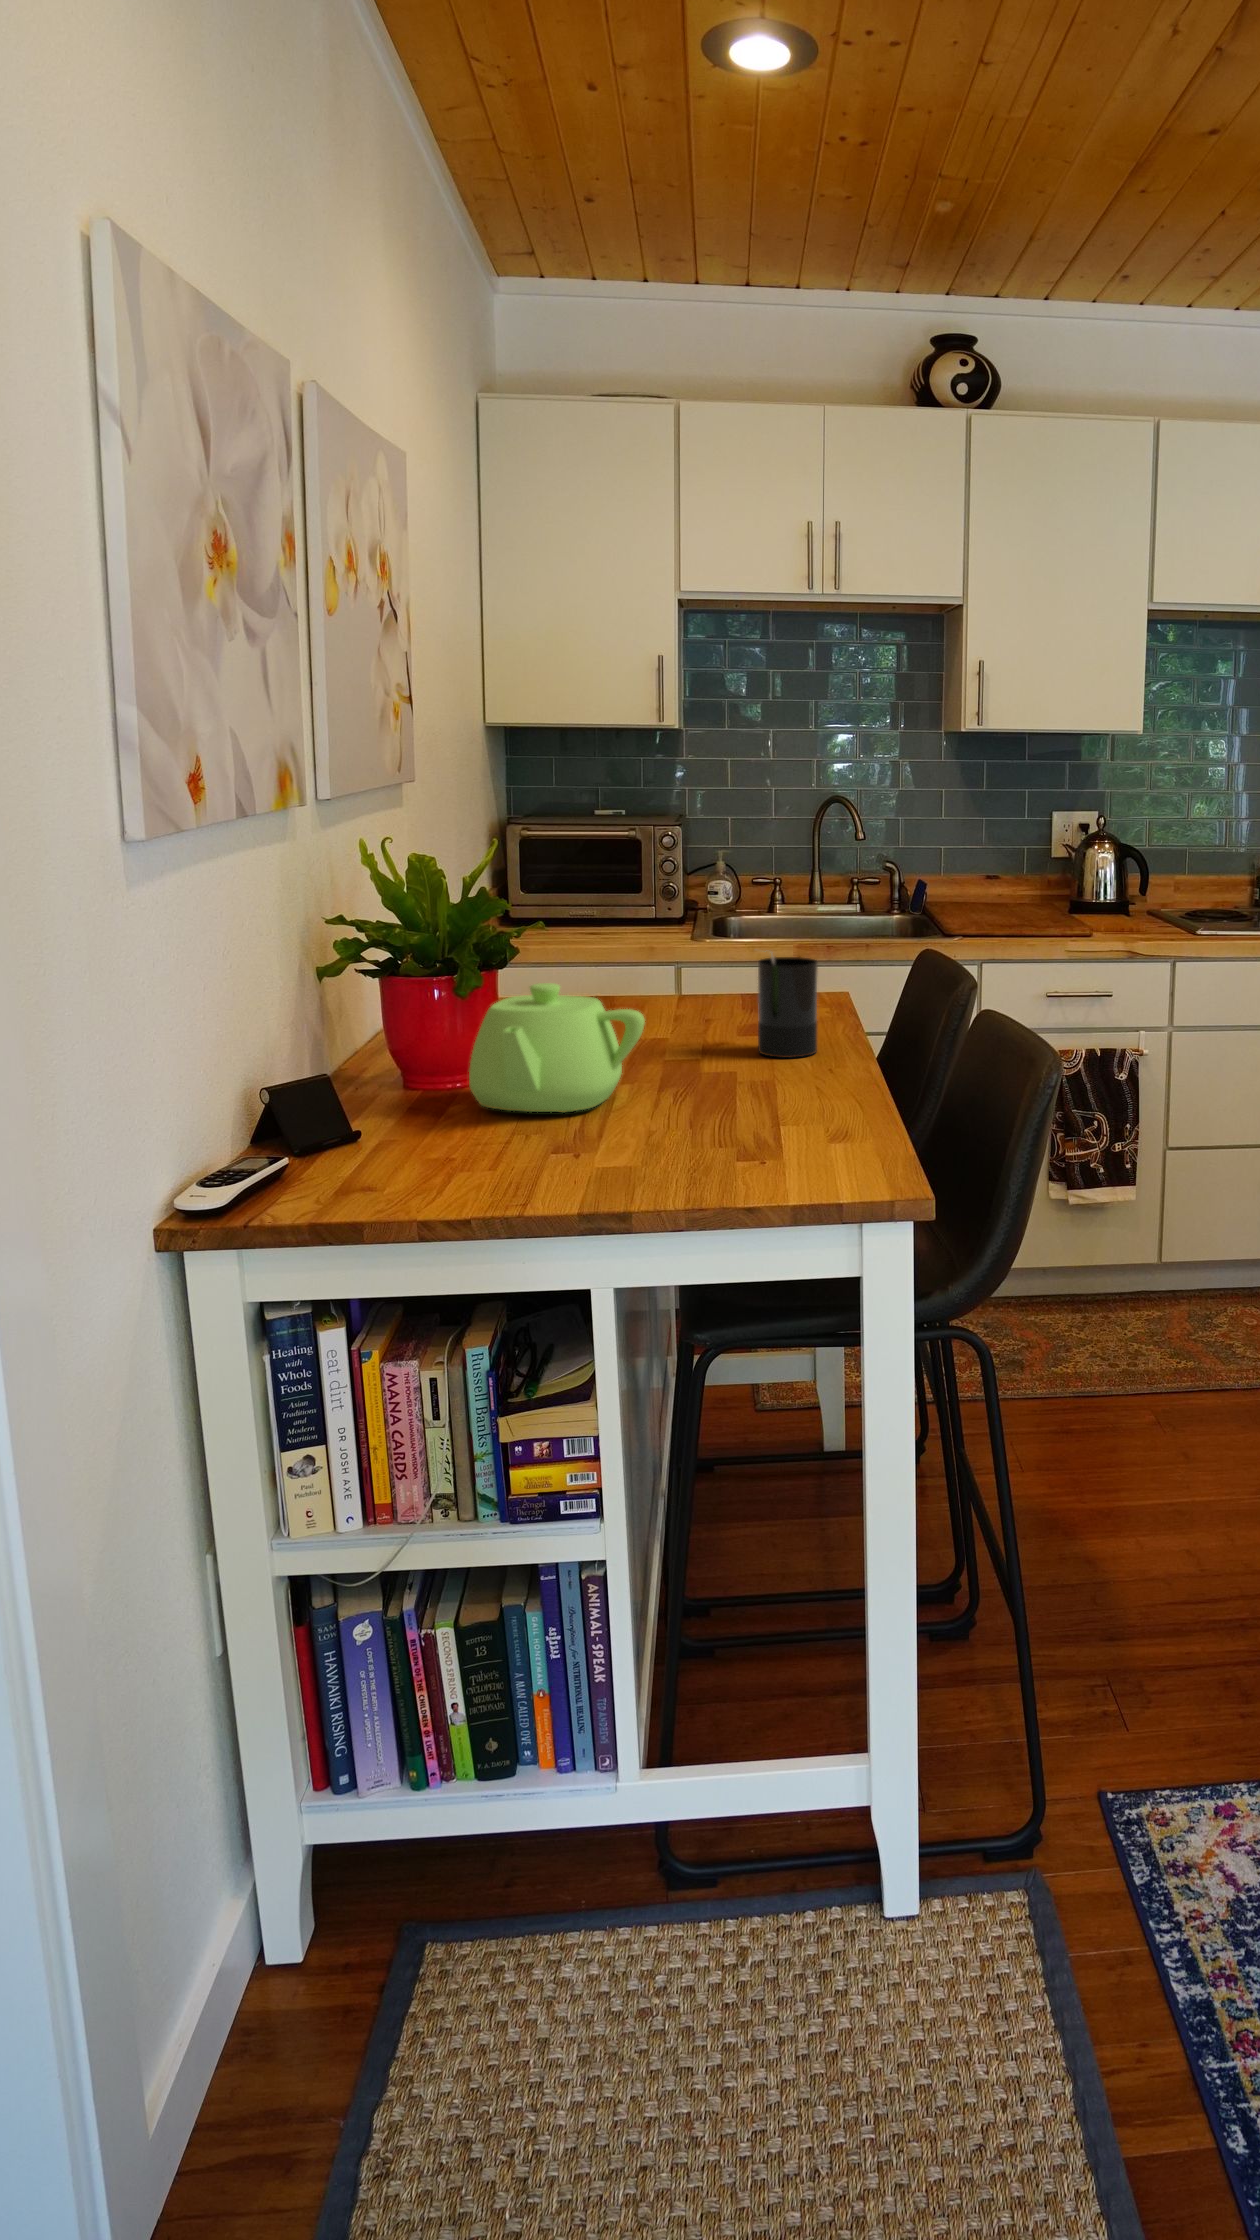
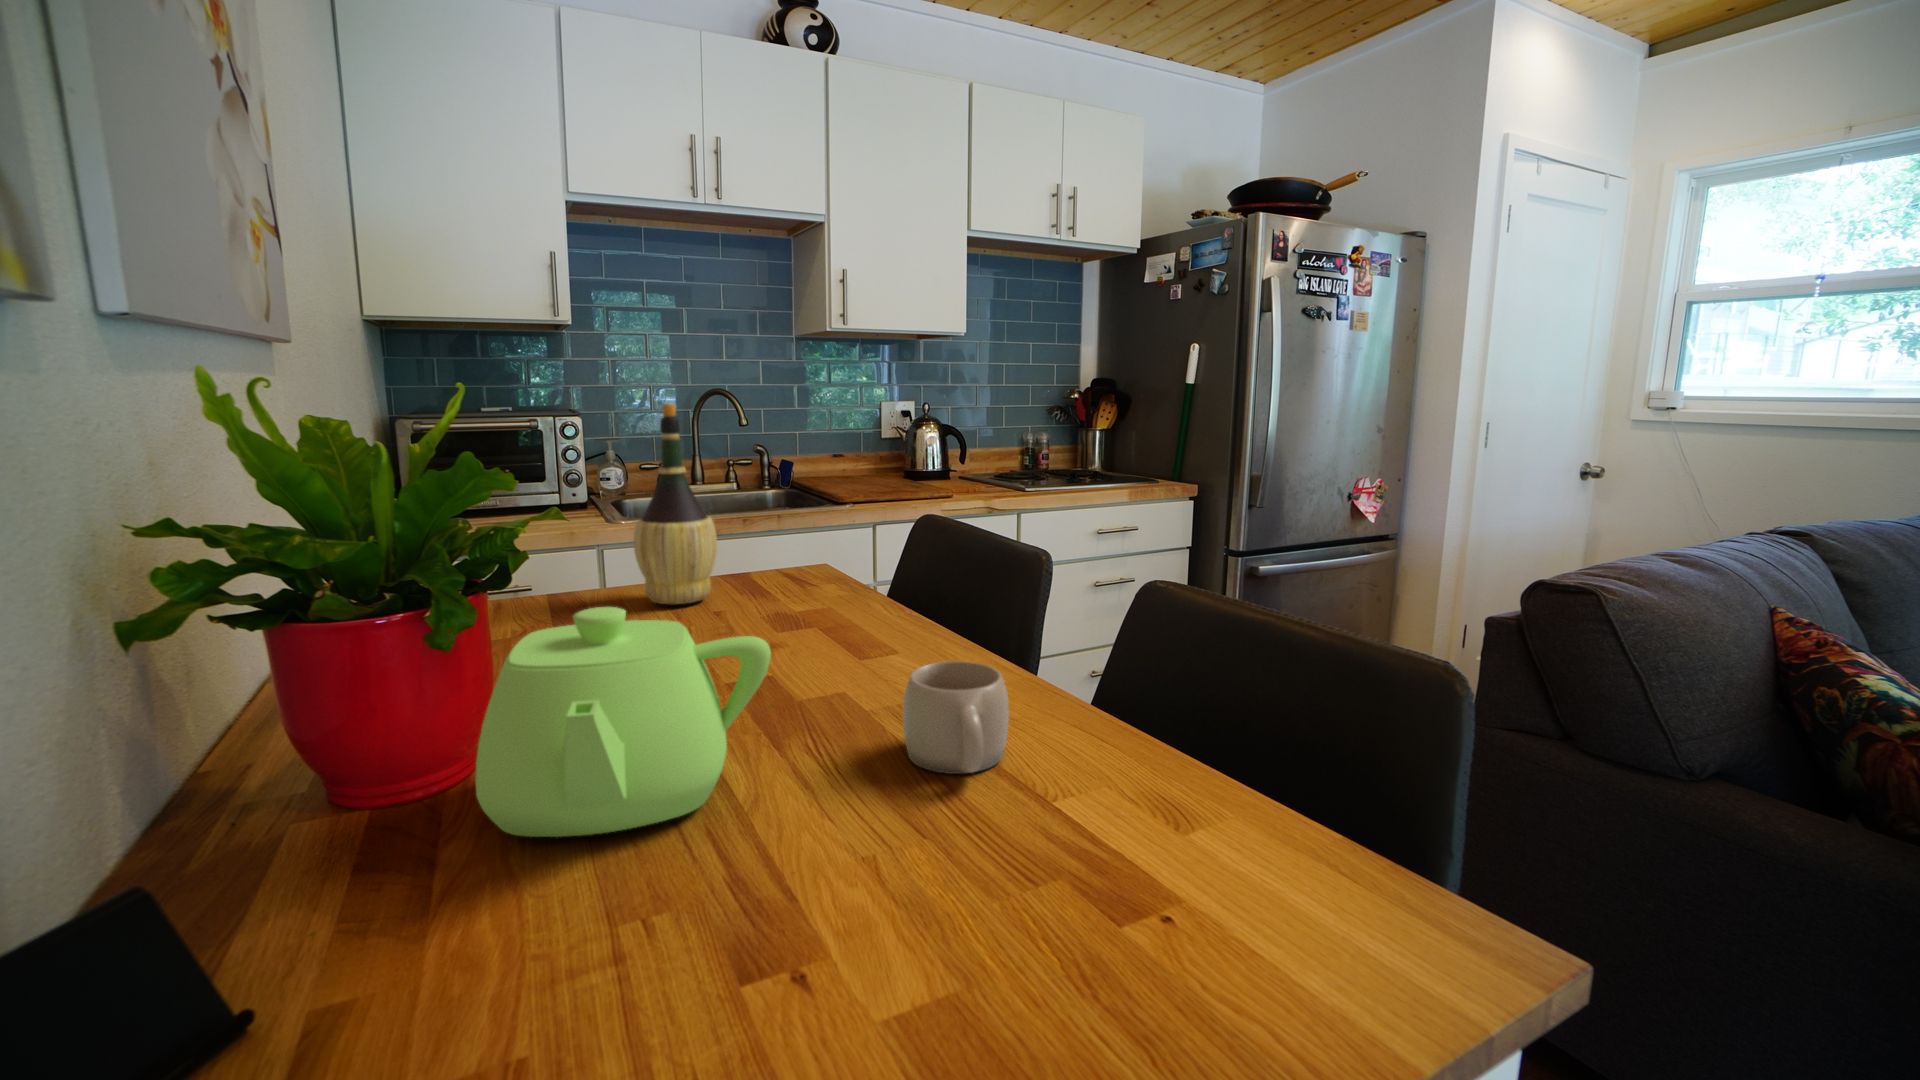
wine bottle: none [656,836,726,1011] -> present [634,404,717,604]
candle: present [758,951,818,1058] -> none [812,529,895,659]
mug: none [730,1045,803,1116] -> present [903,661,1009,774]

